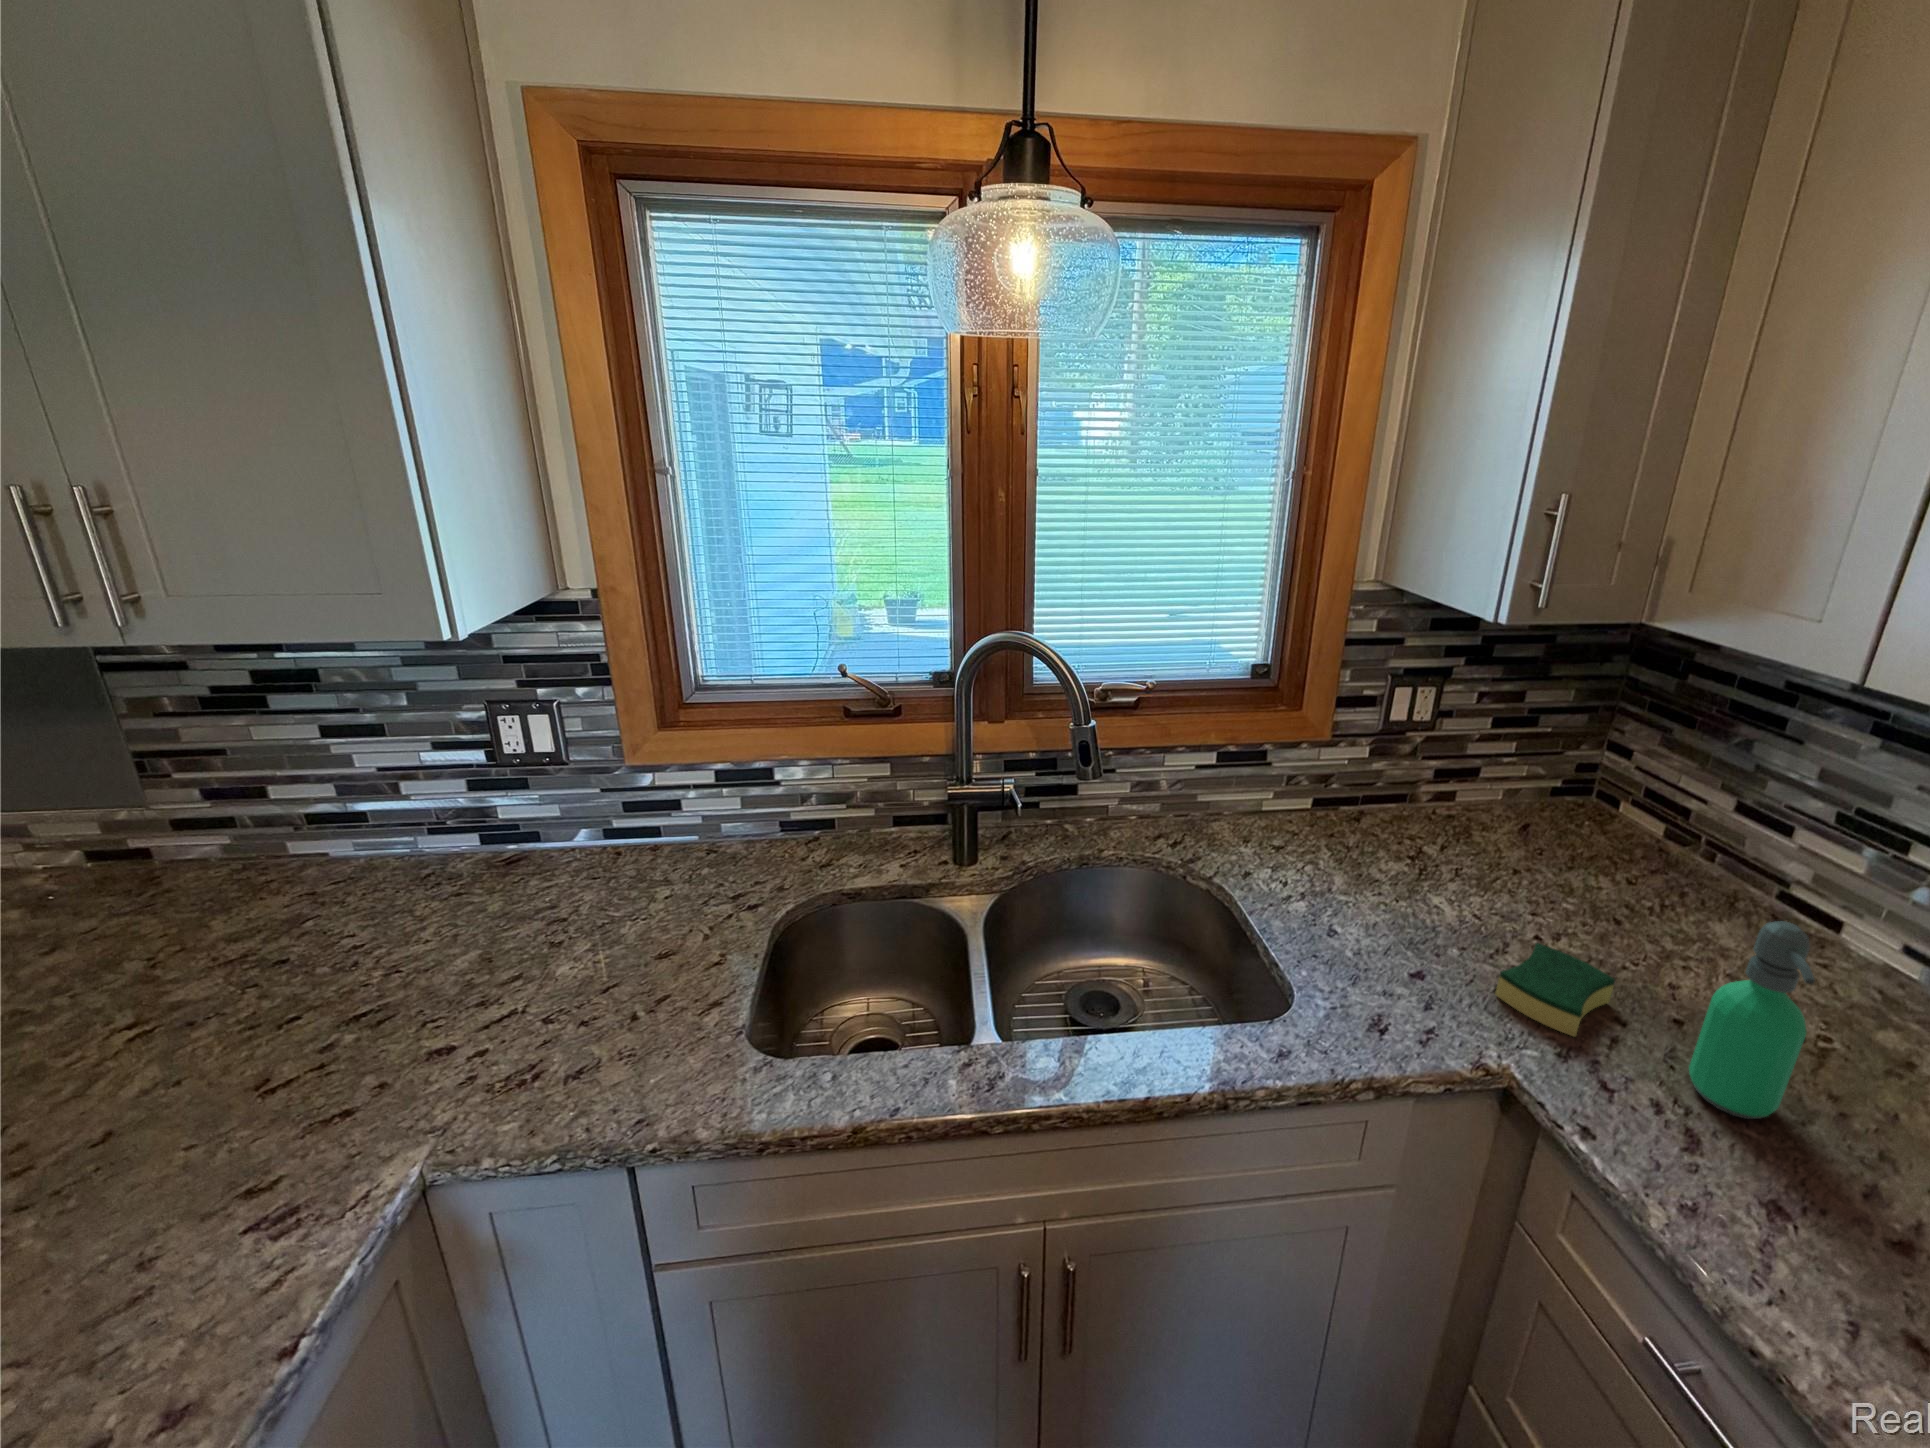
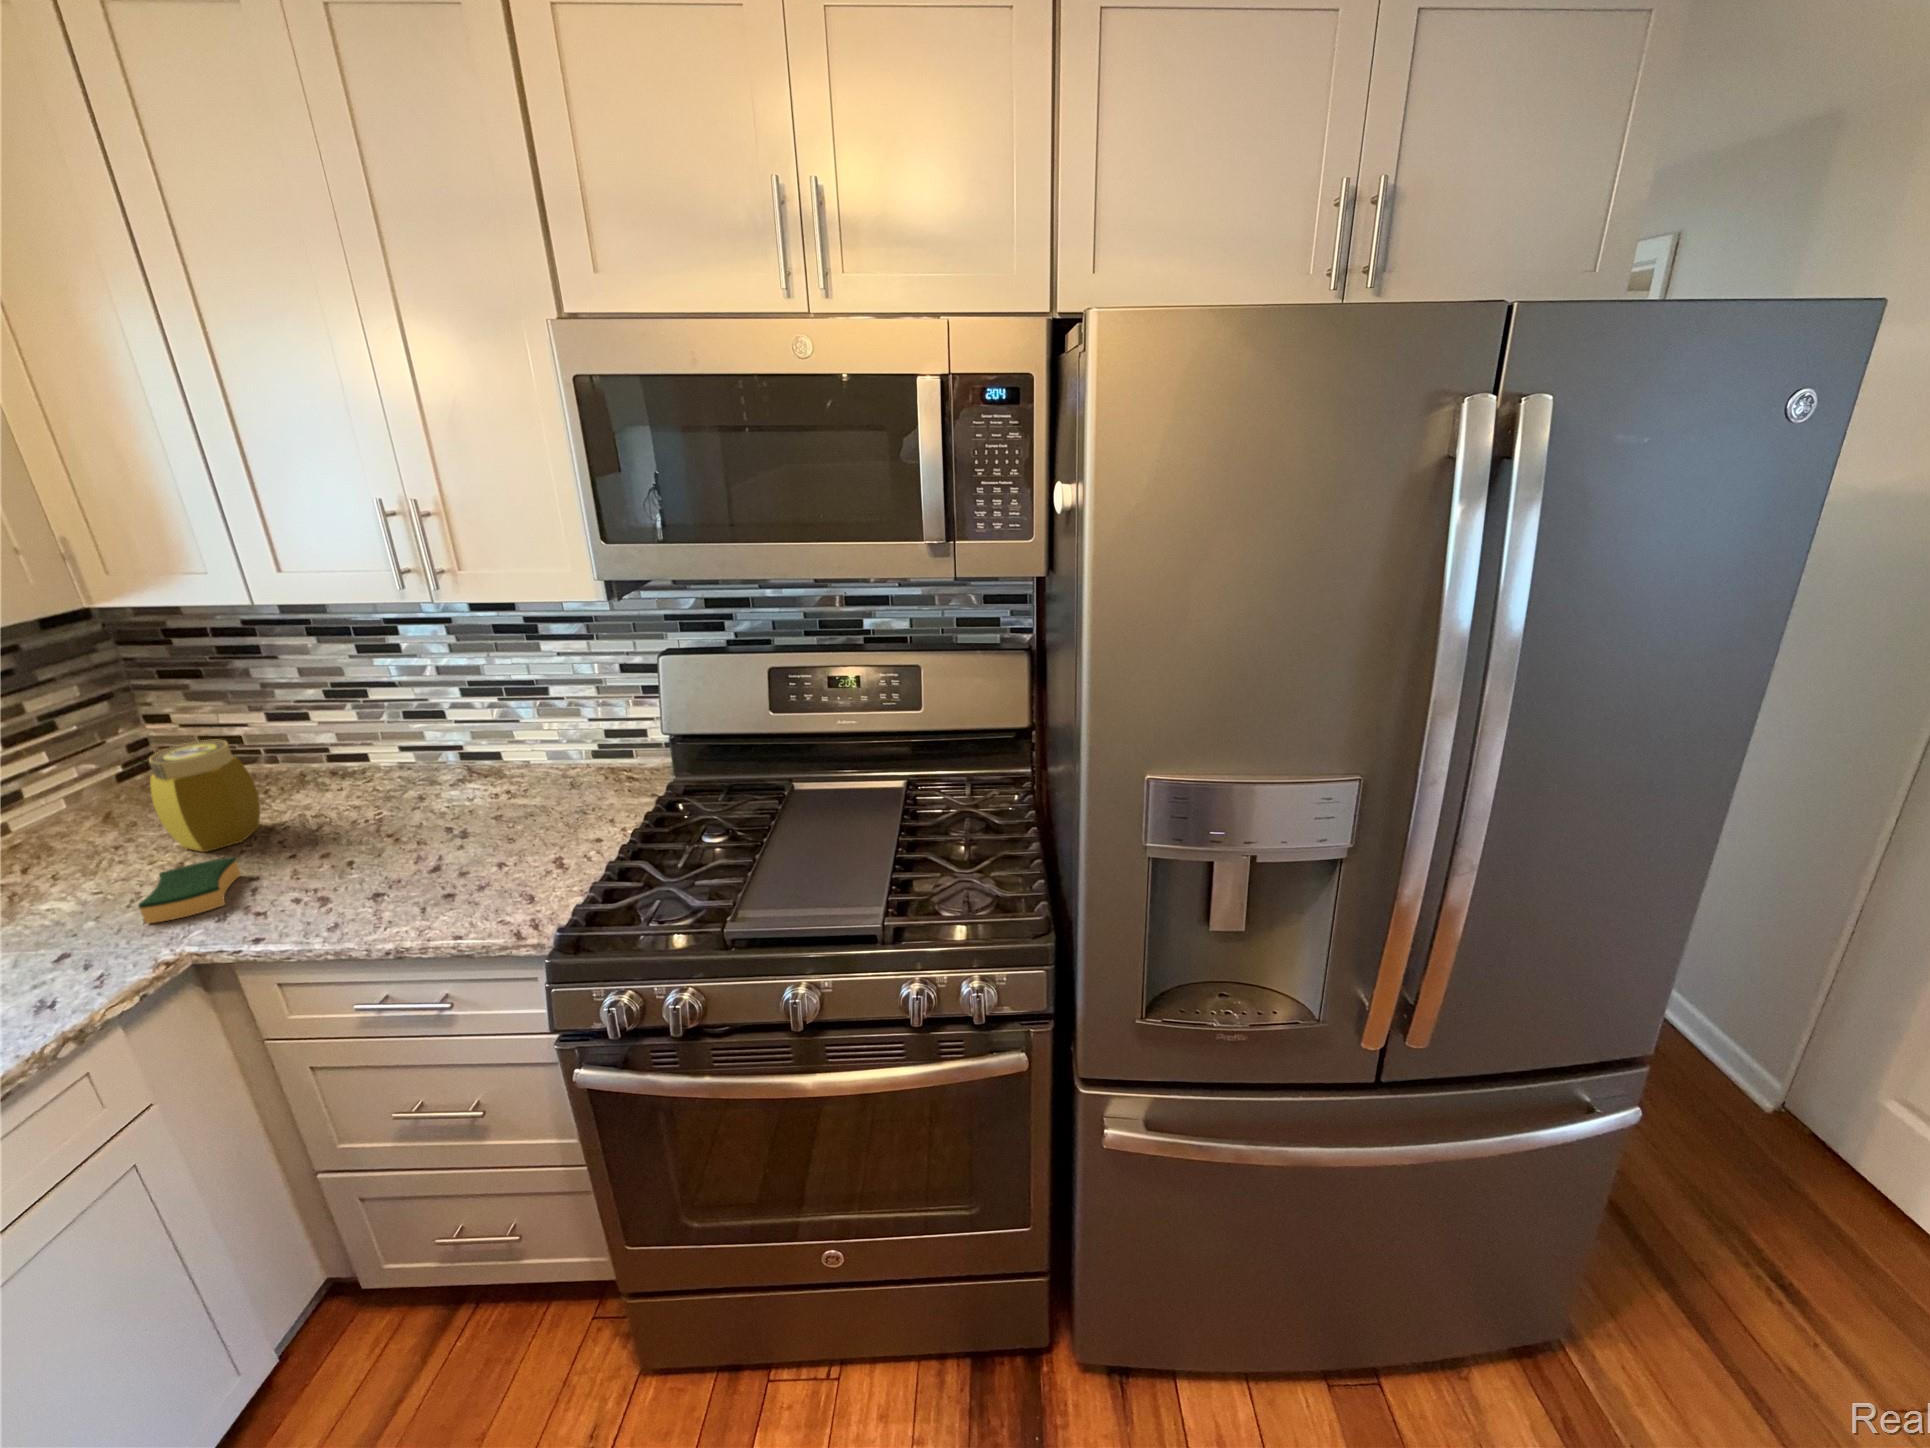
jar: none [1567,803,1687,952] -> present [149,740,260,852]
soap dispenser: present [1689,921,1815,1119] -> none [286,753,361,879]

